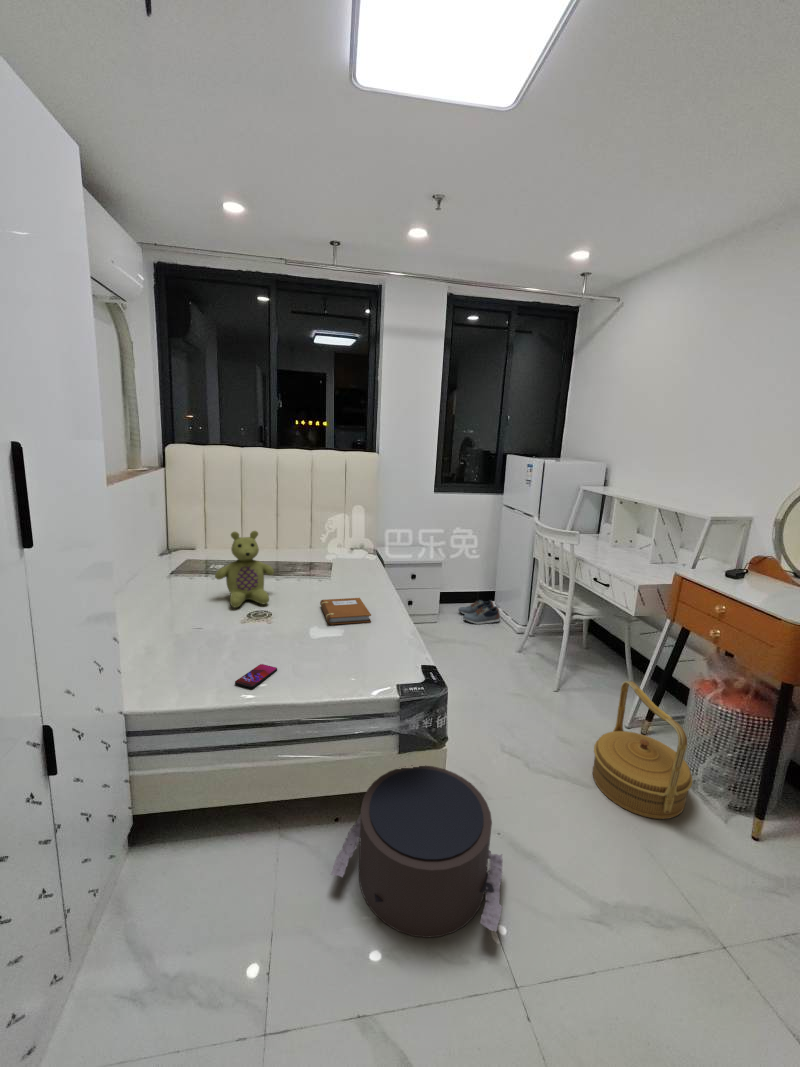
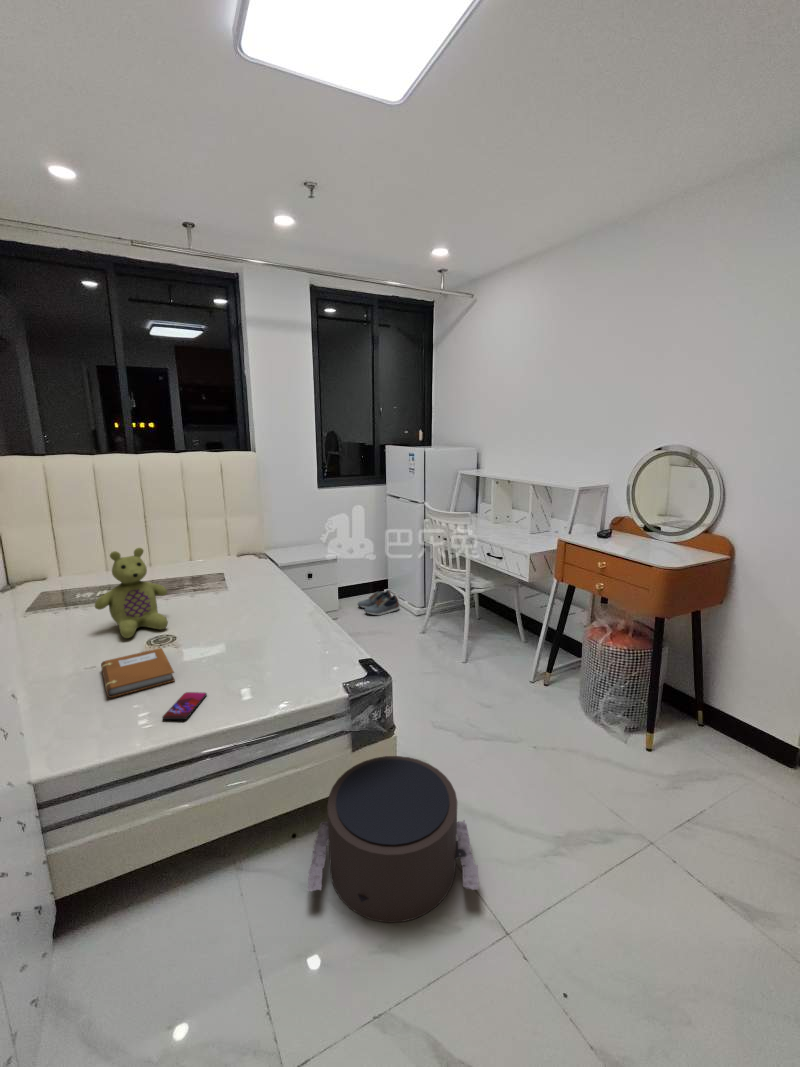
notebook: present [320,598,371,625] -> present [101,648,175,698]
woven basket: present [593,681,693,819] -> none [515,640,597,754]

